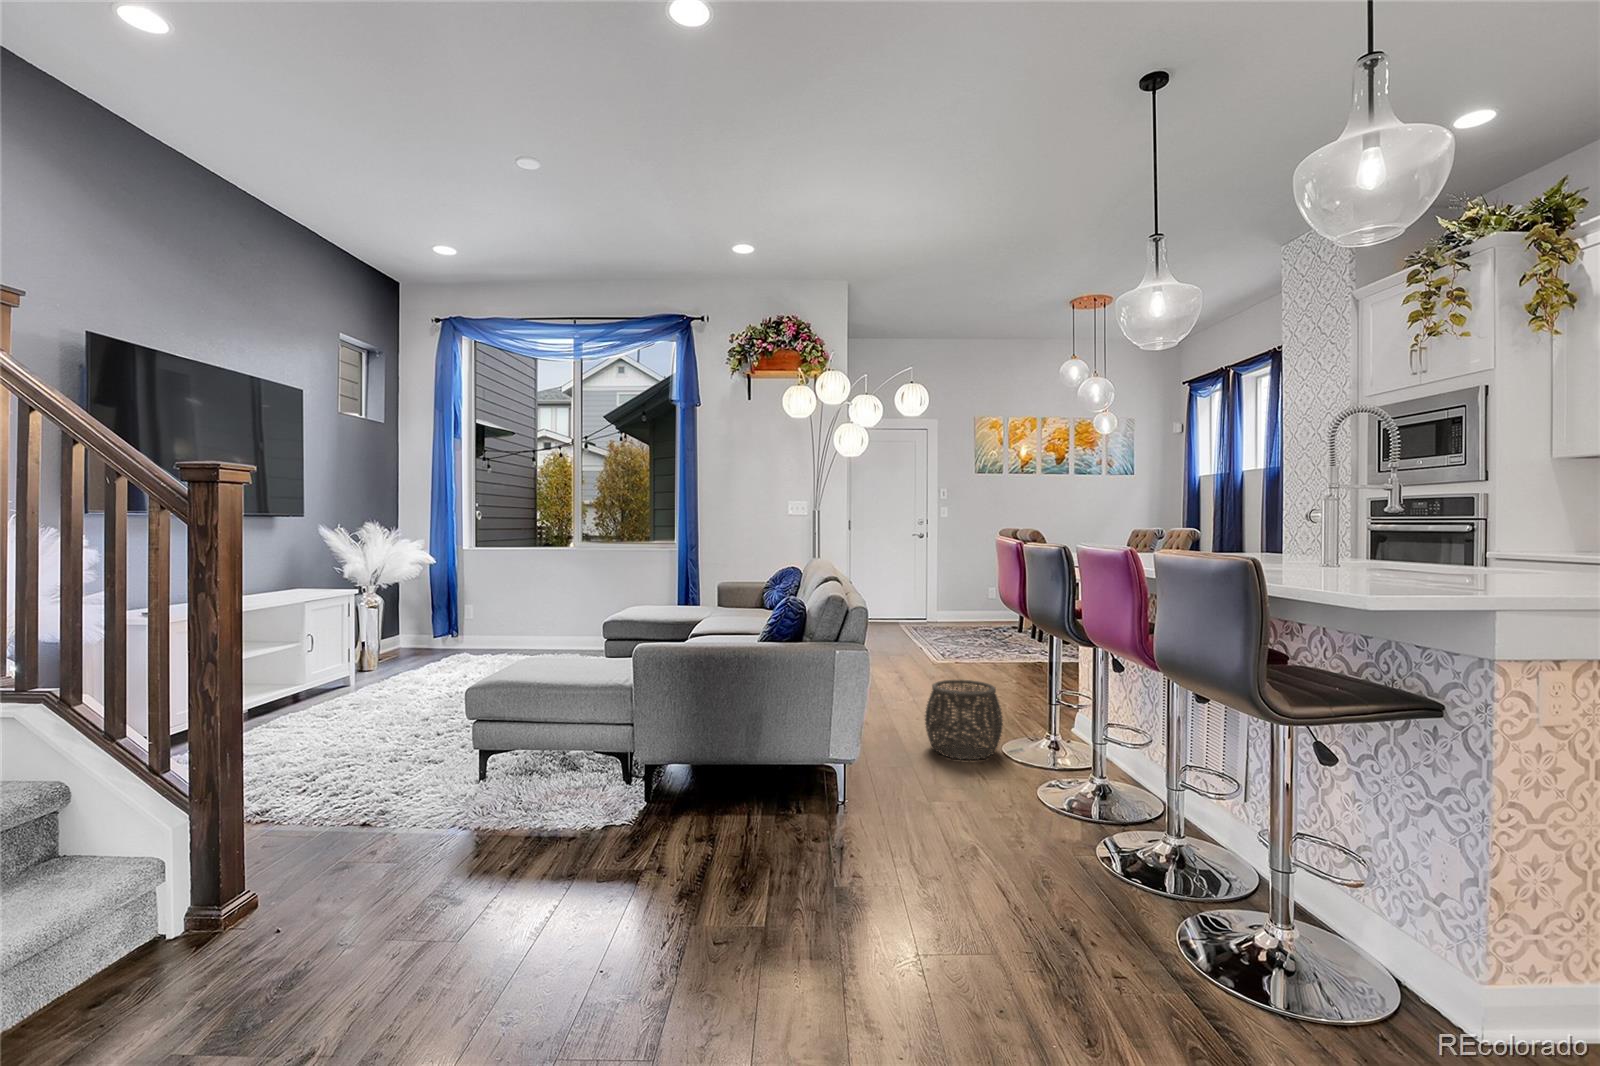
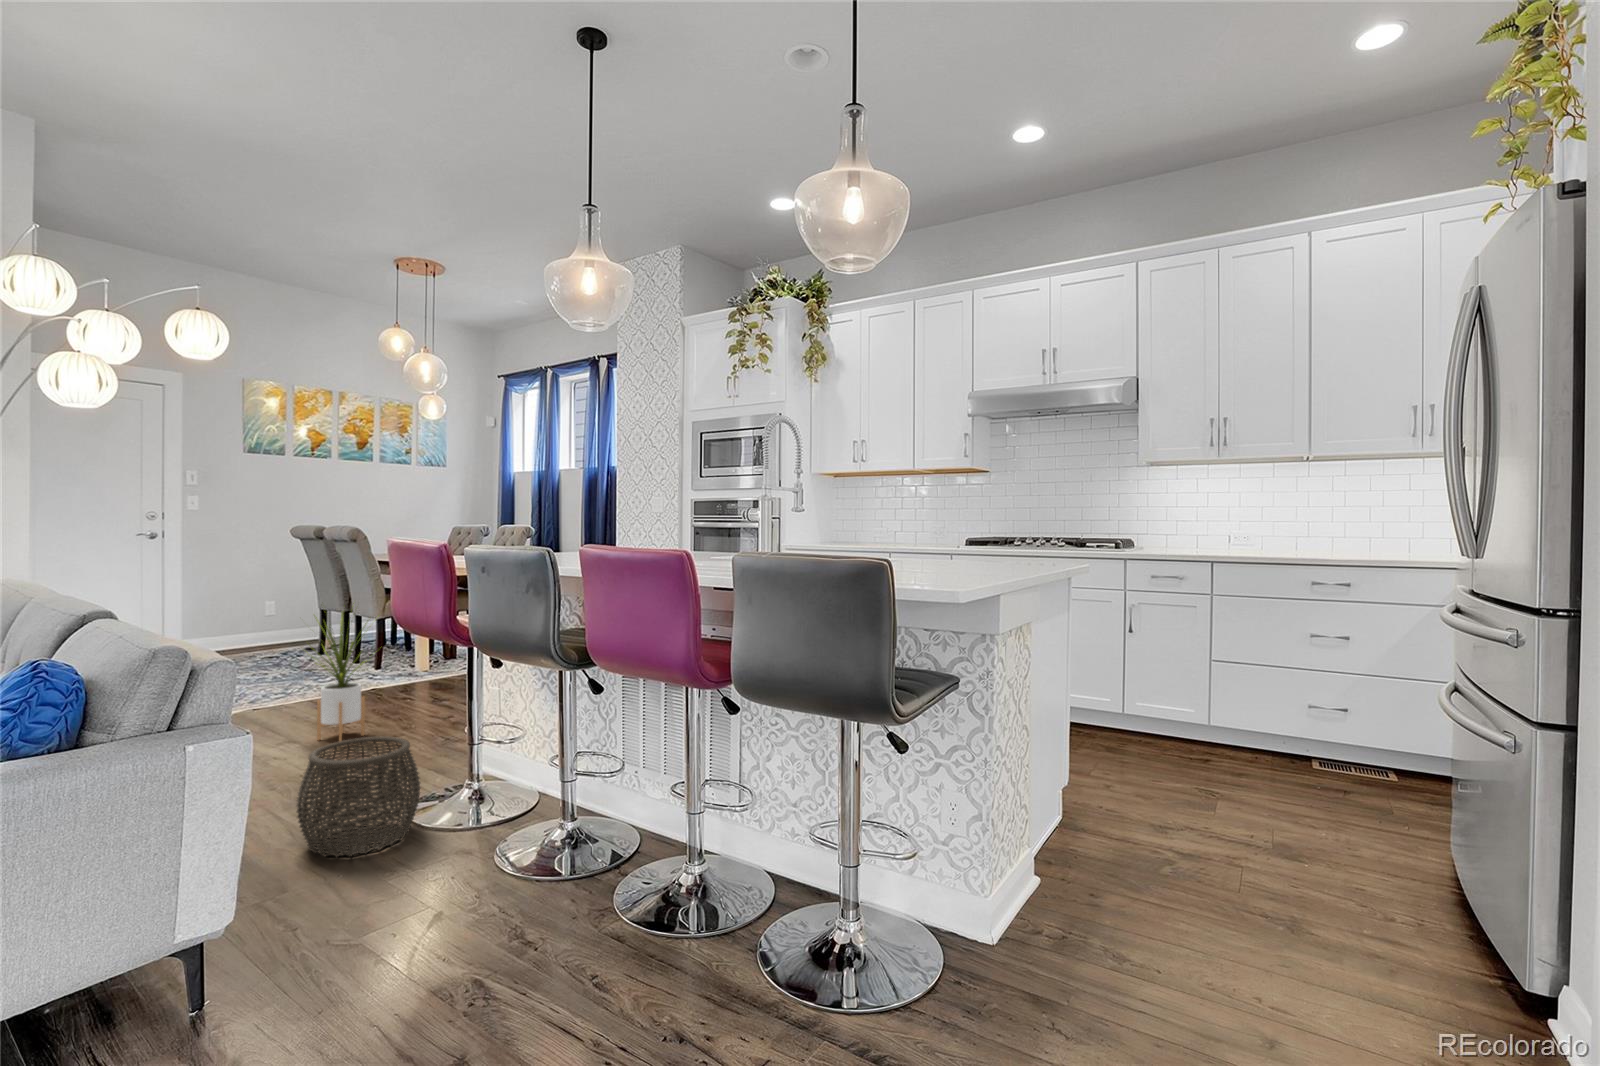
house plant: none [968,585,1025,692] -> present [316,611,365,741]

